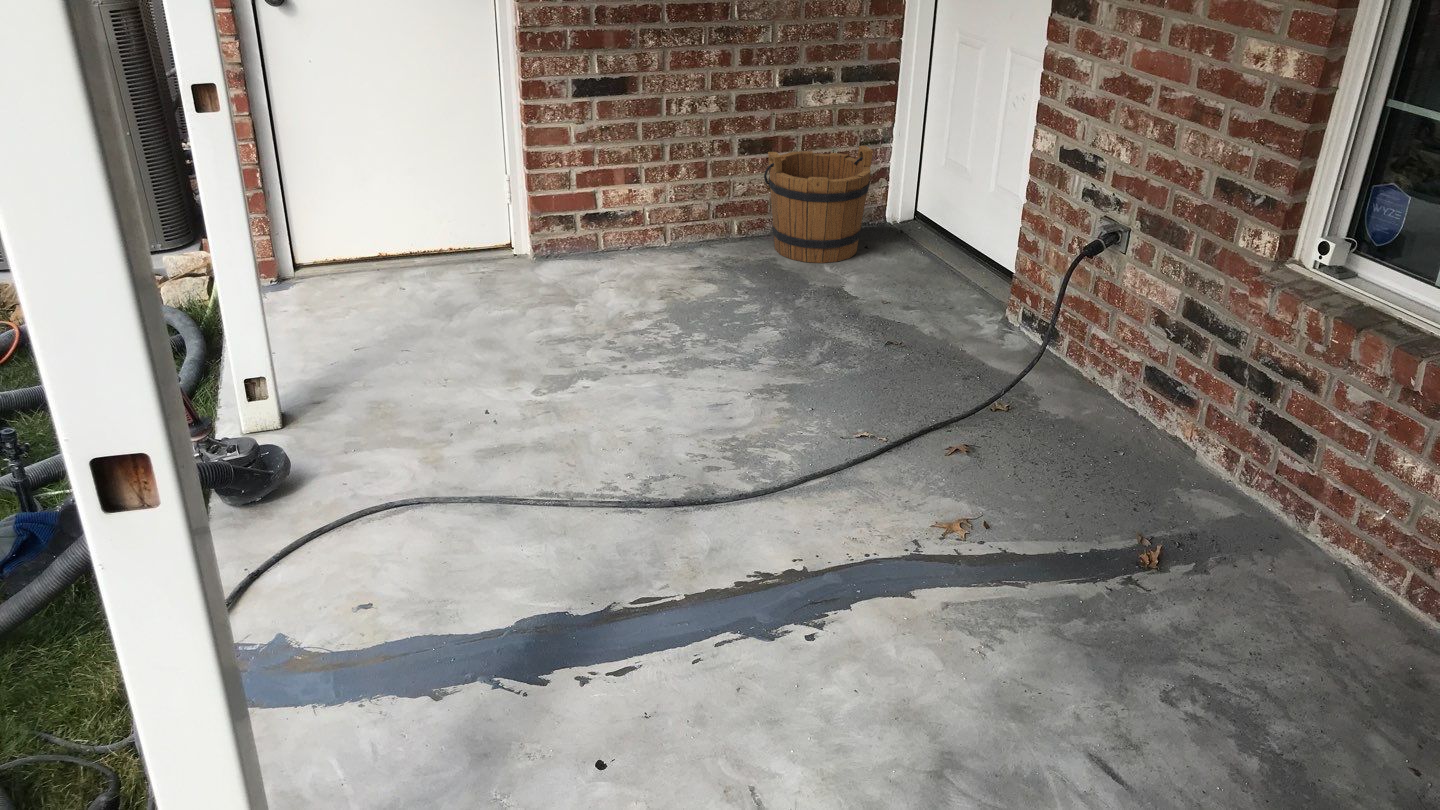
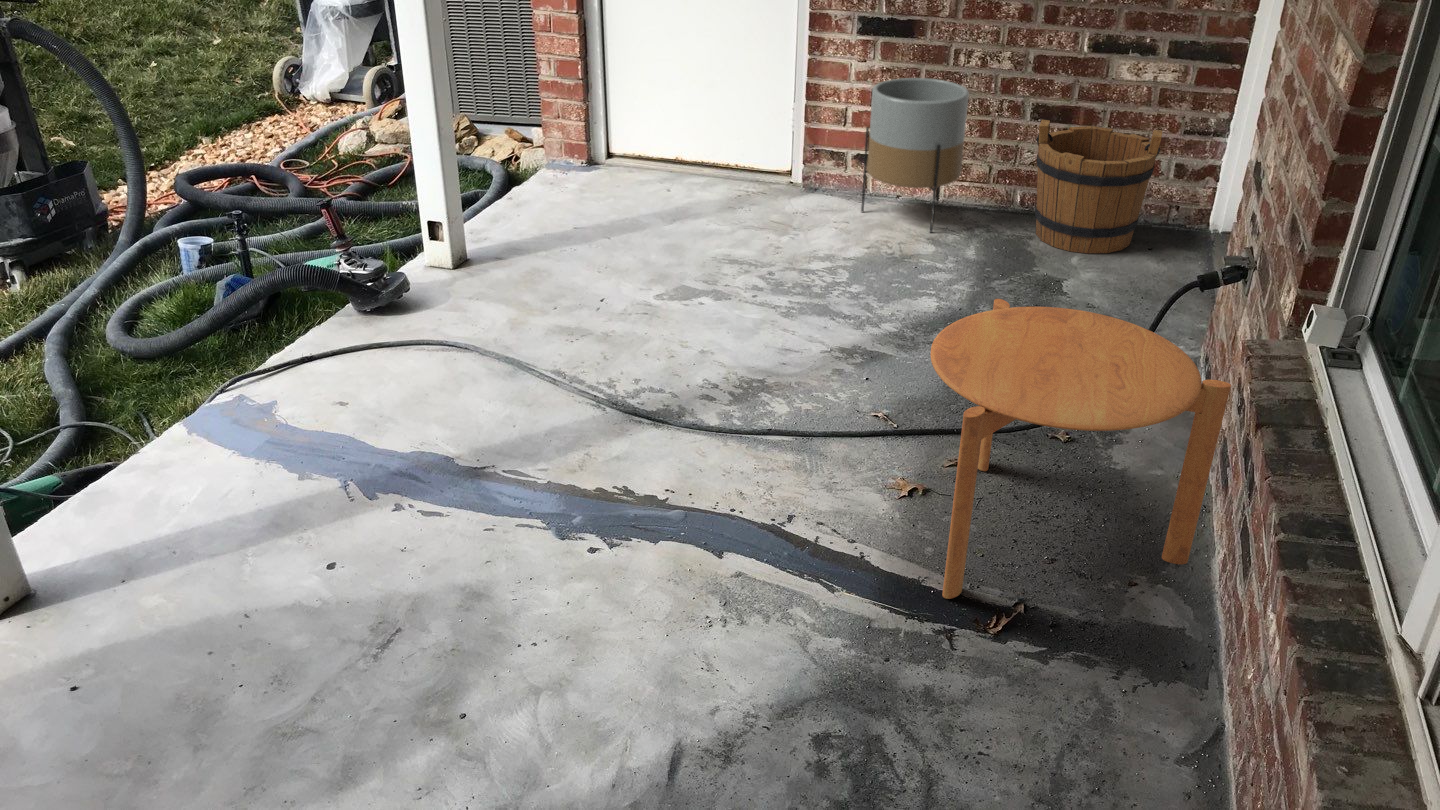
planter: none [616,130,708,273] -> present [861,78,969,232]
side table: none [976,295,1231,560] -> present [930,299,1231,599]

